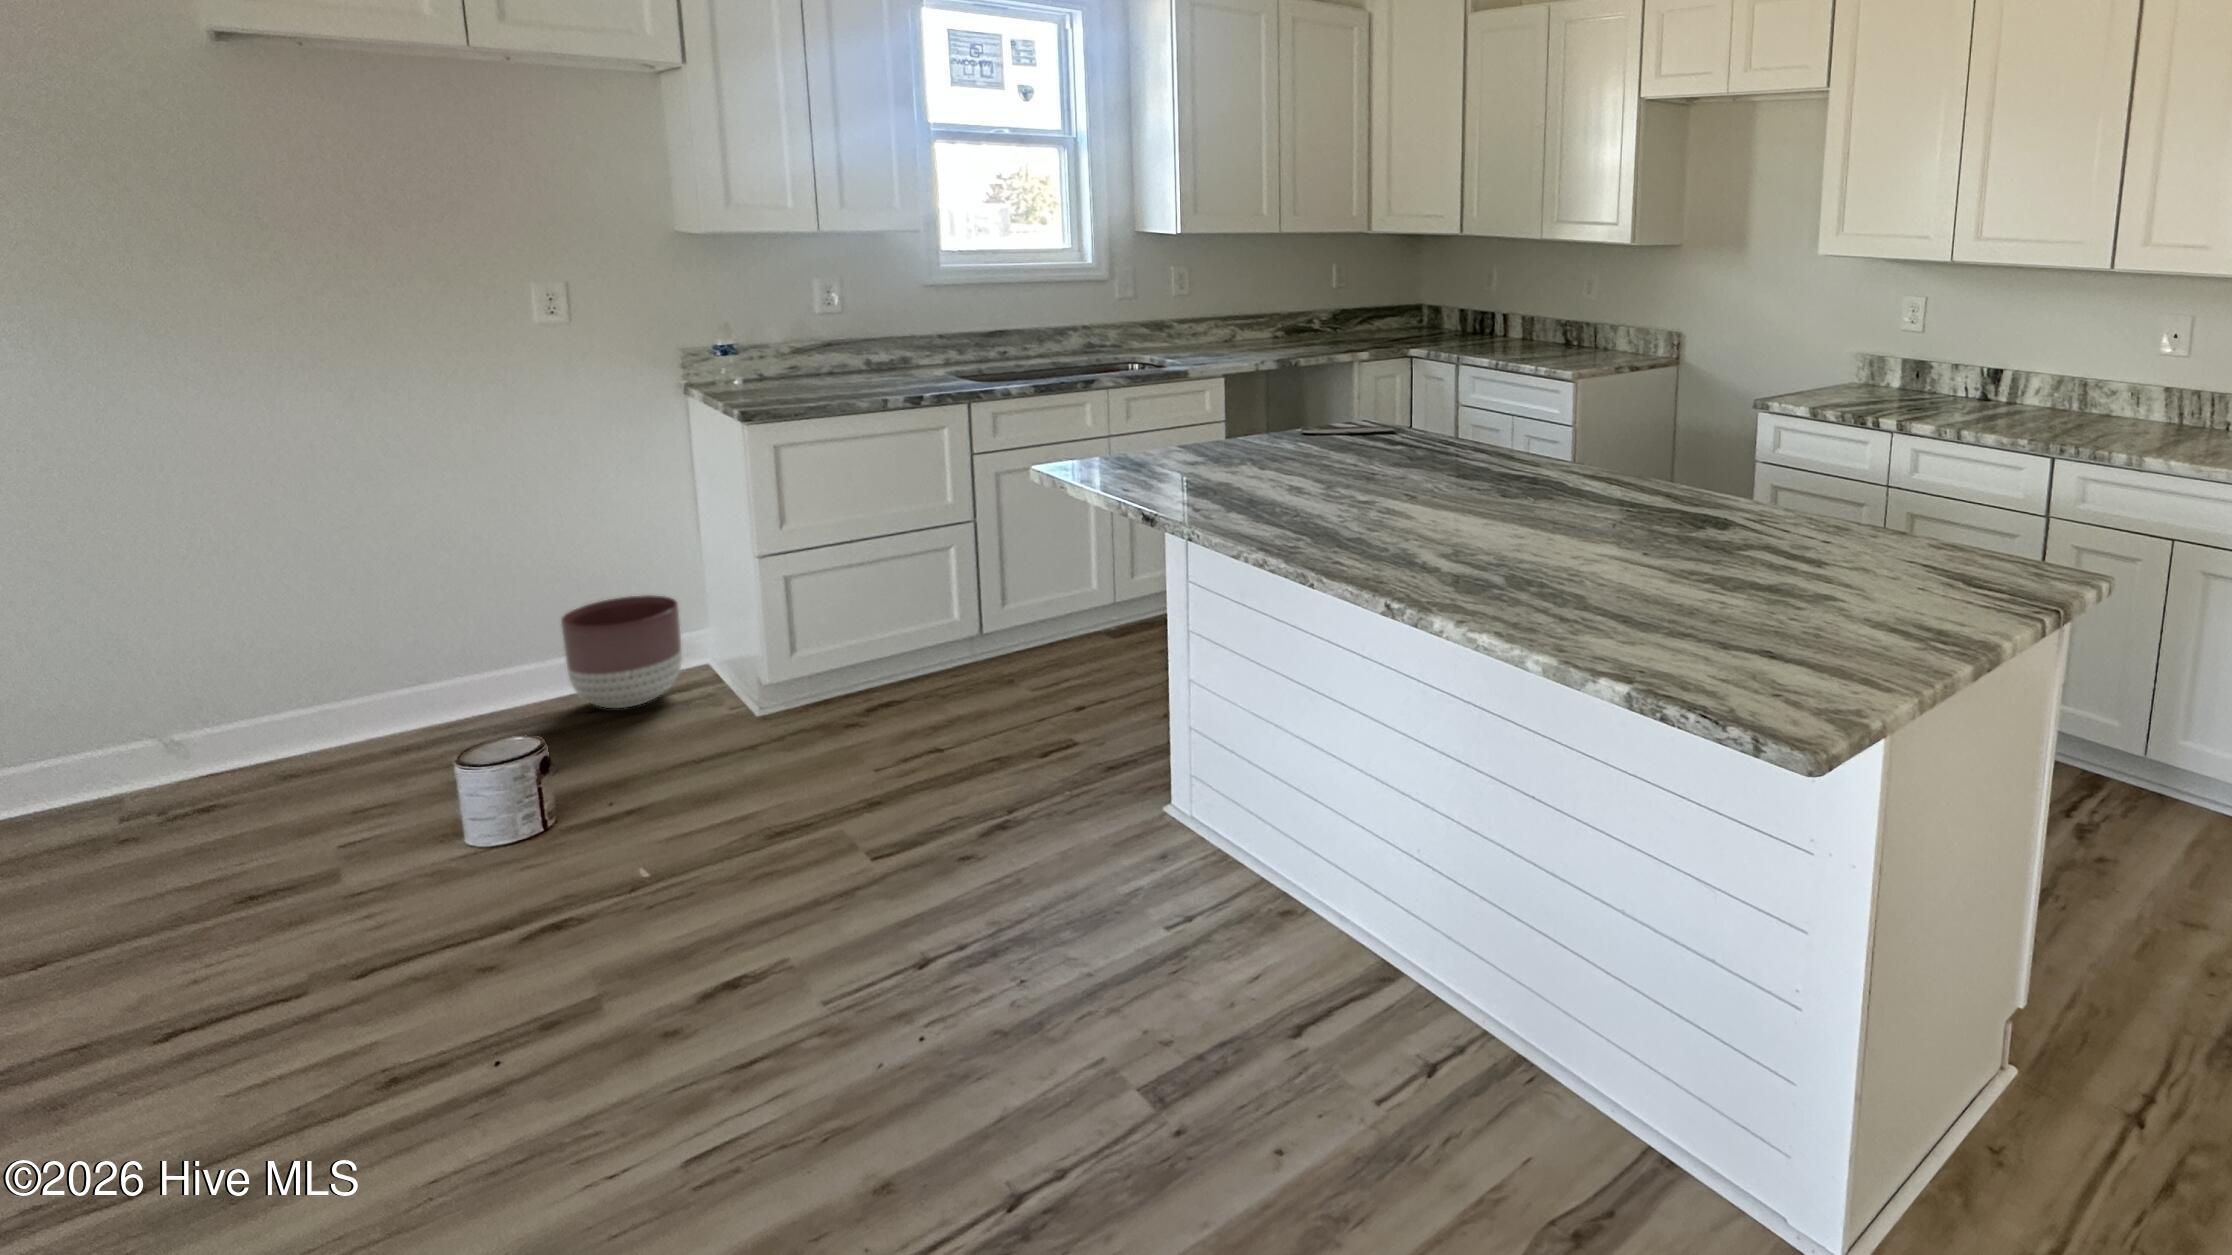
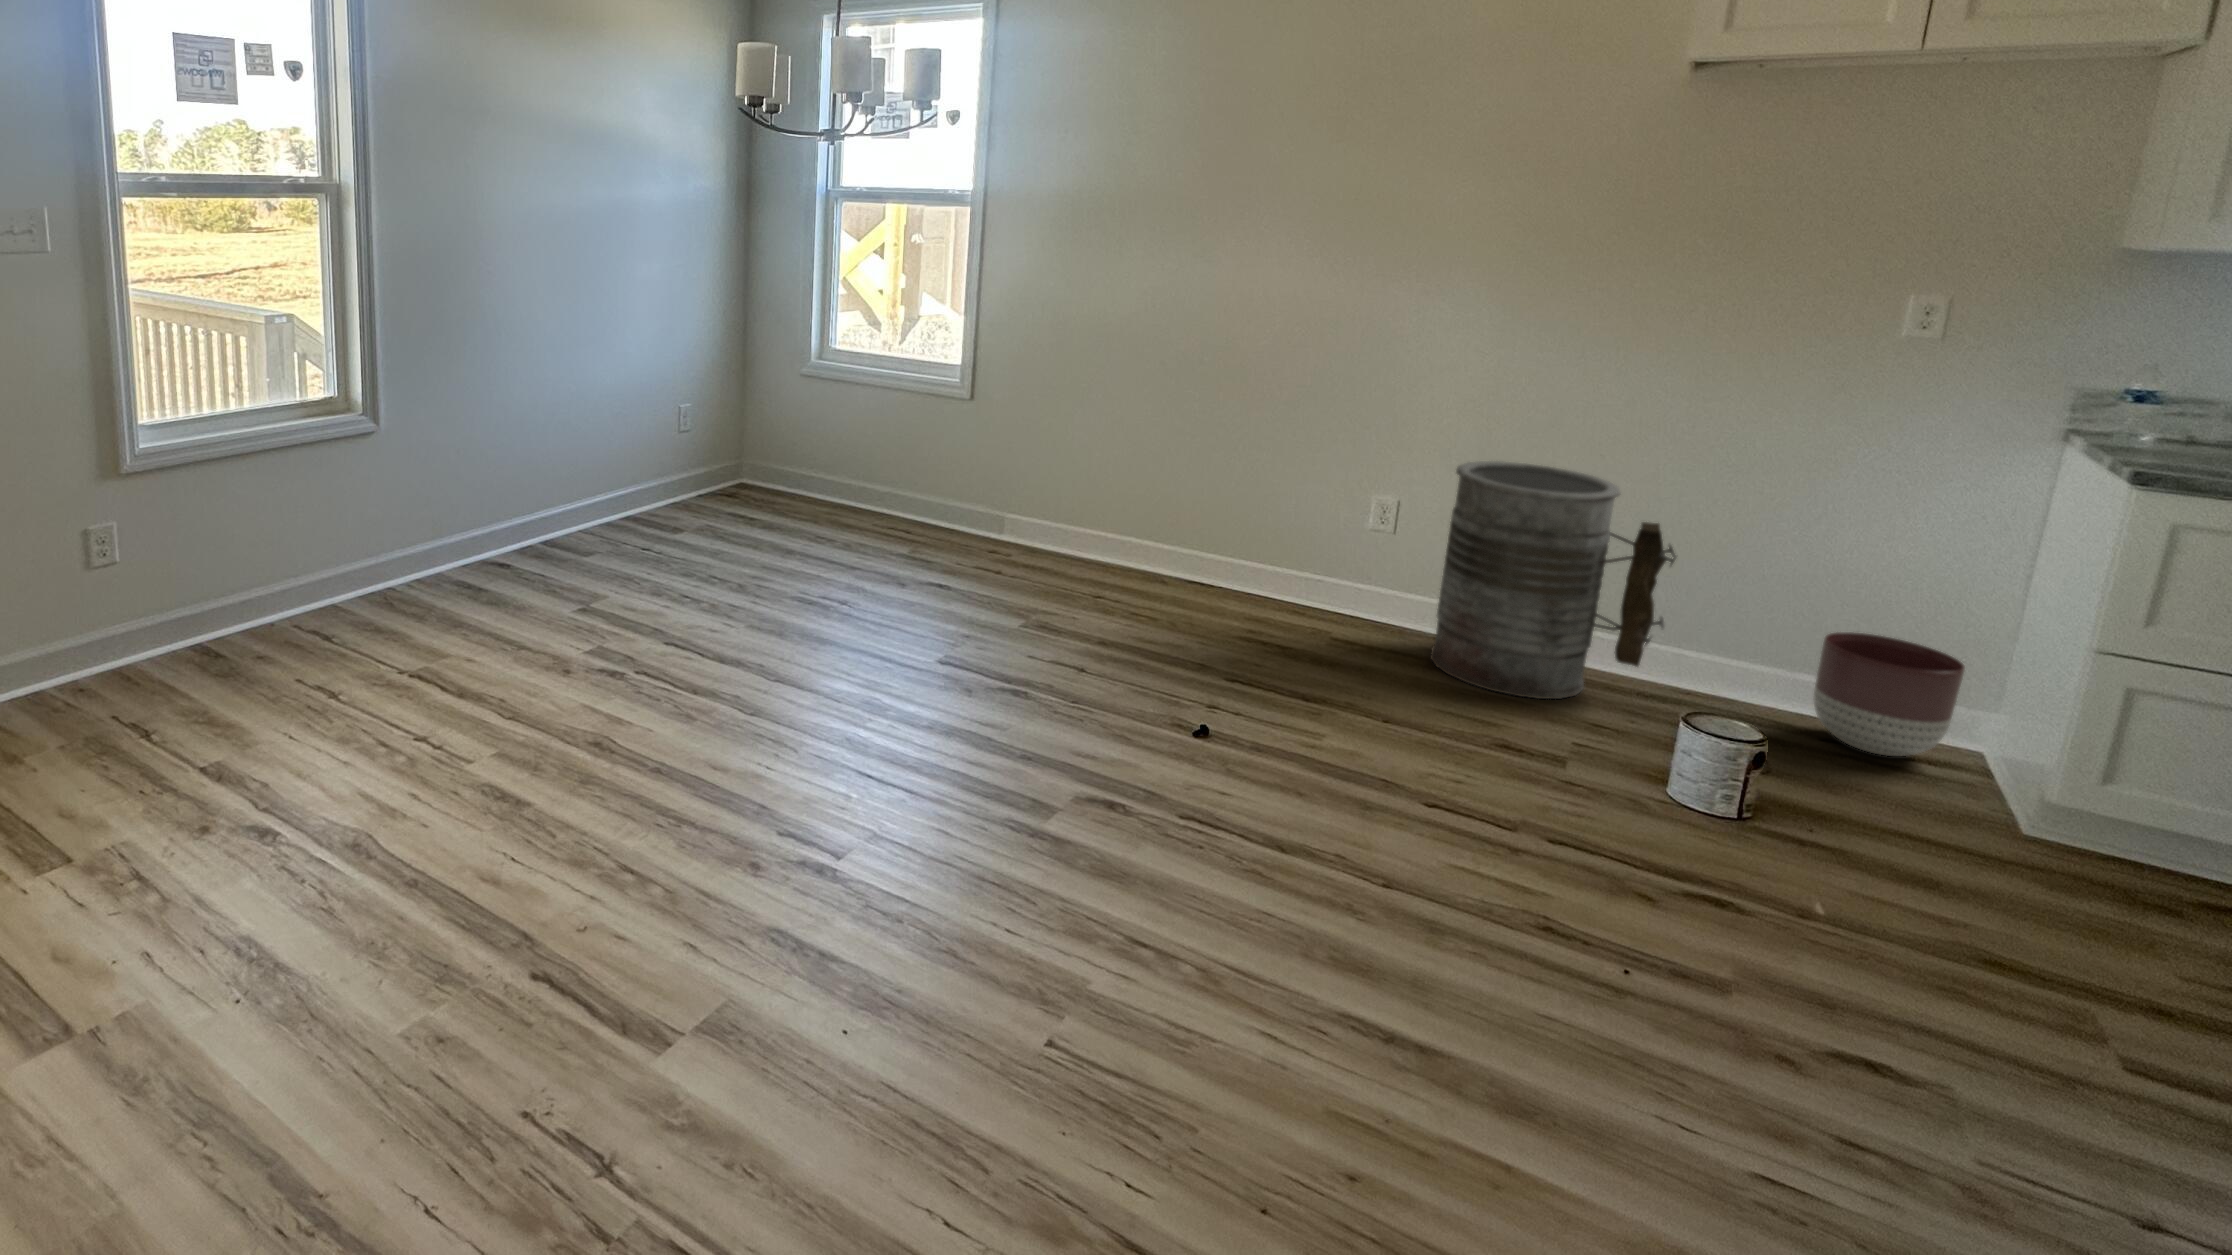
trash can: none [32,534,401,851] -> present [1430,461,1676,699]

